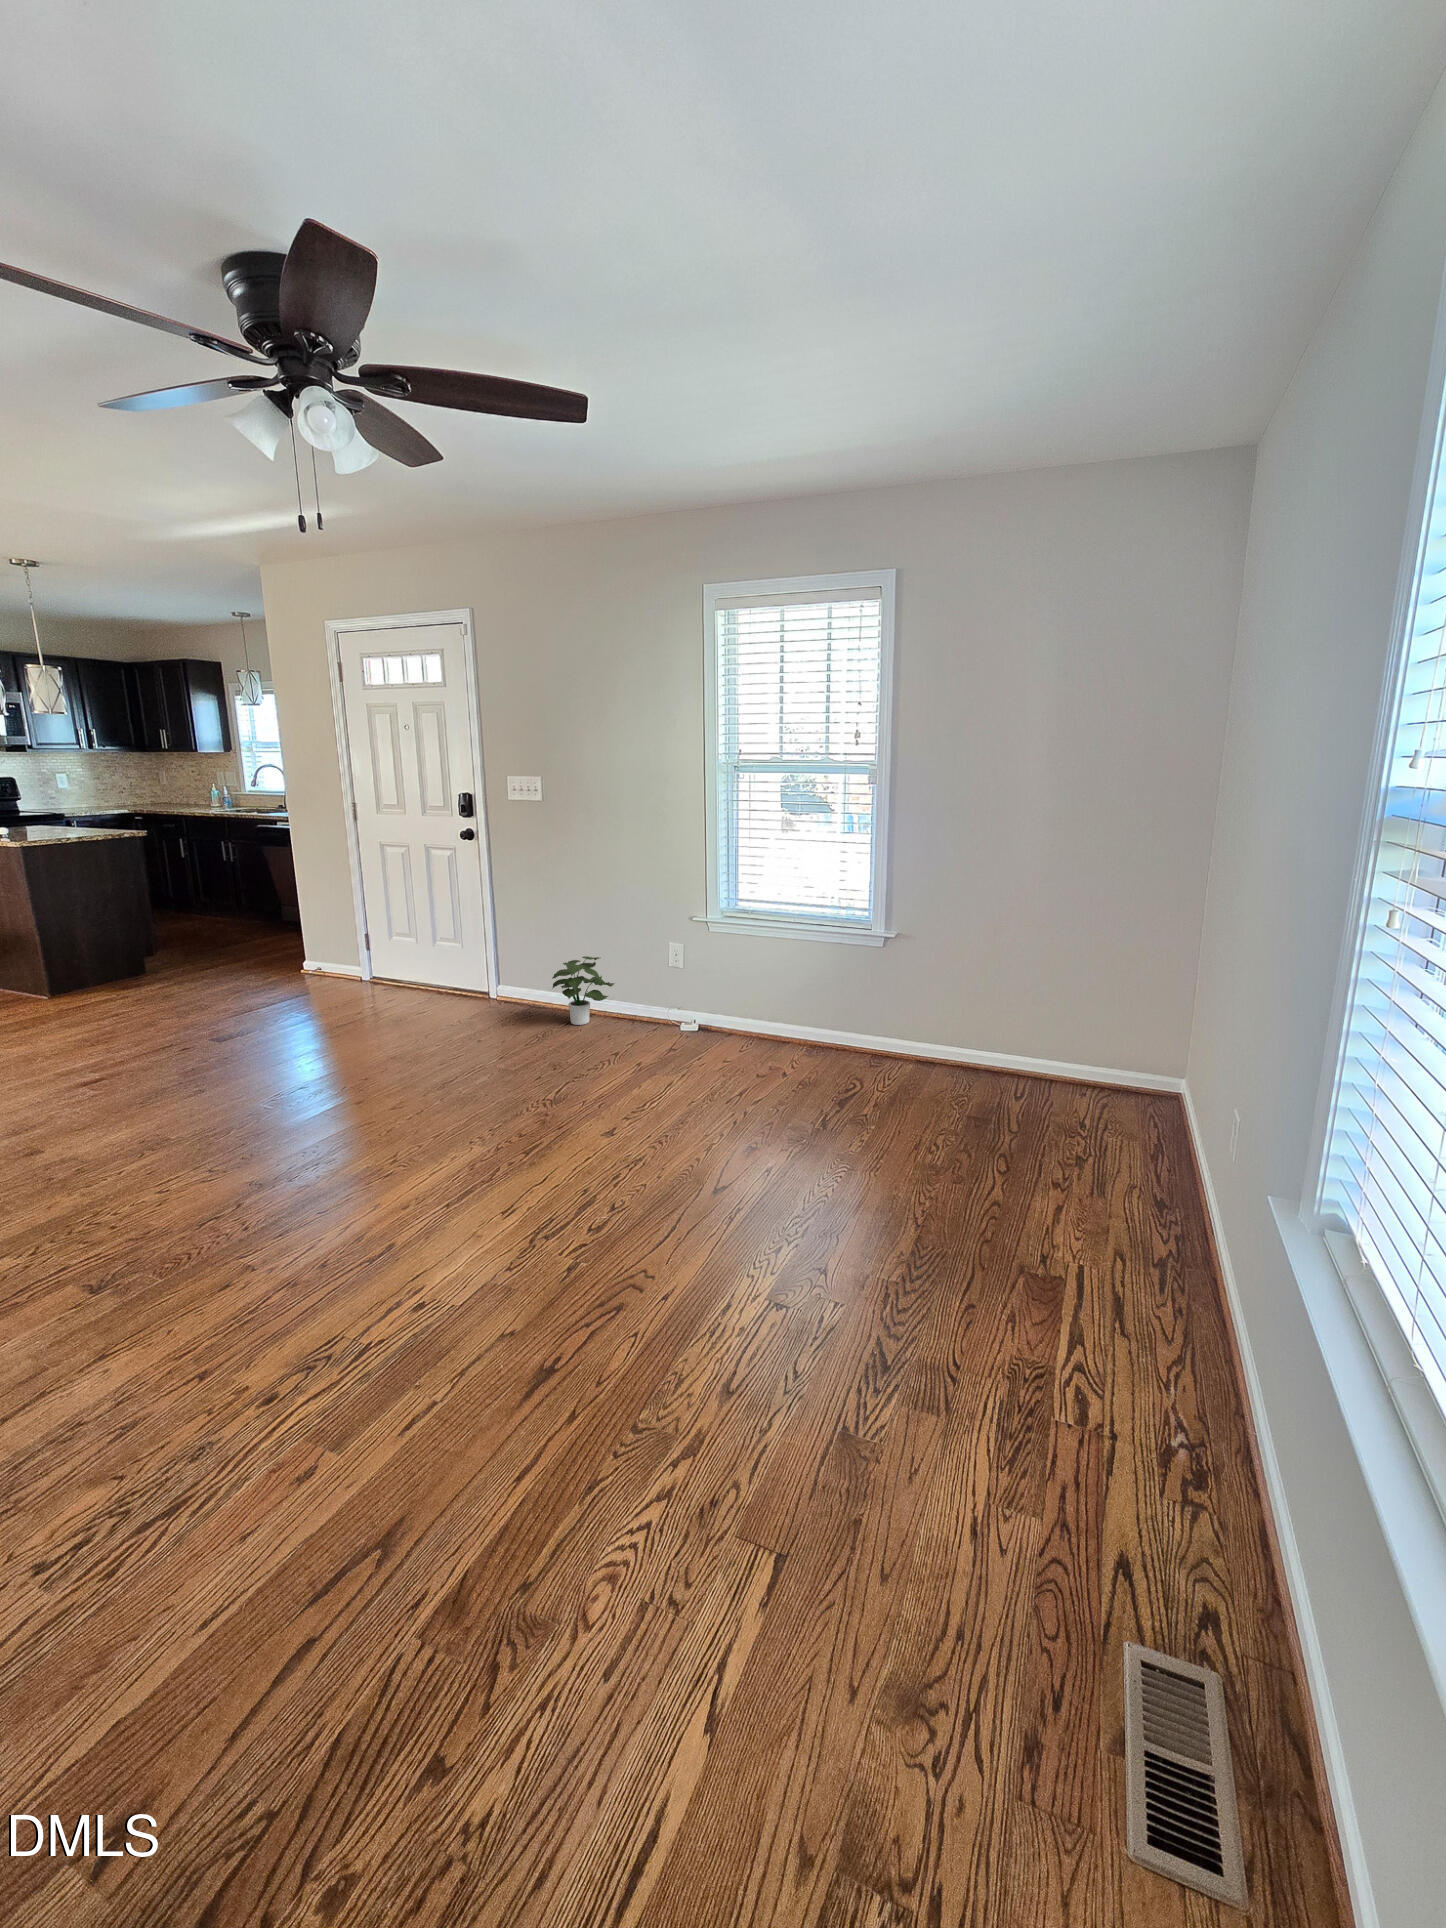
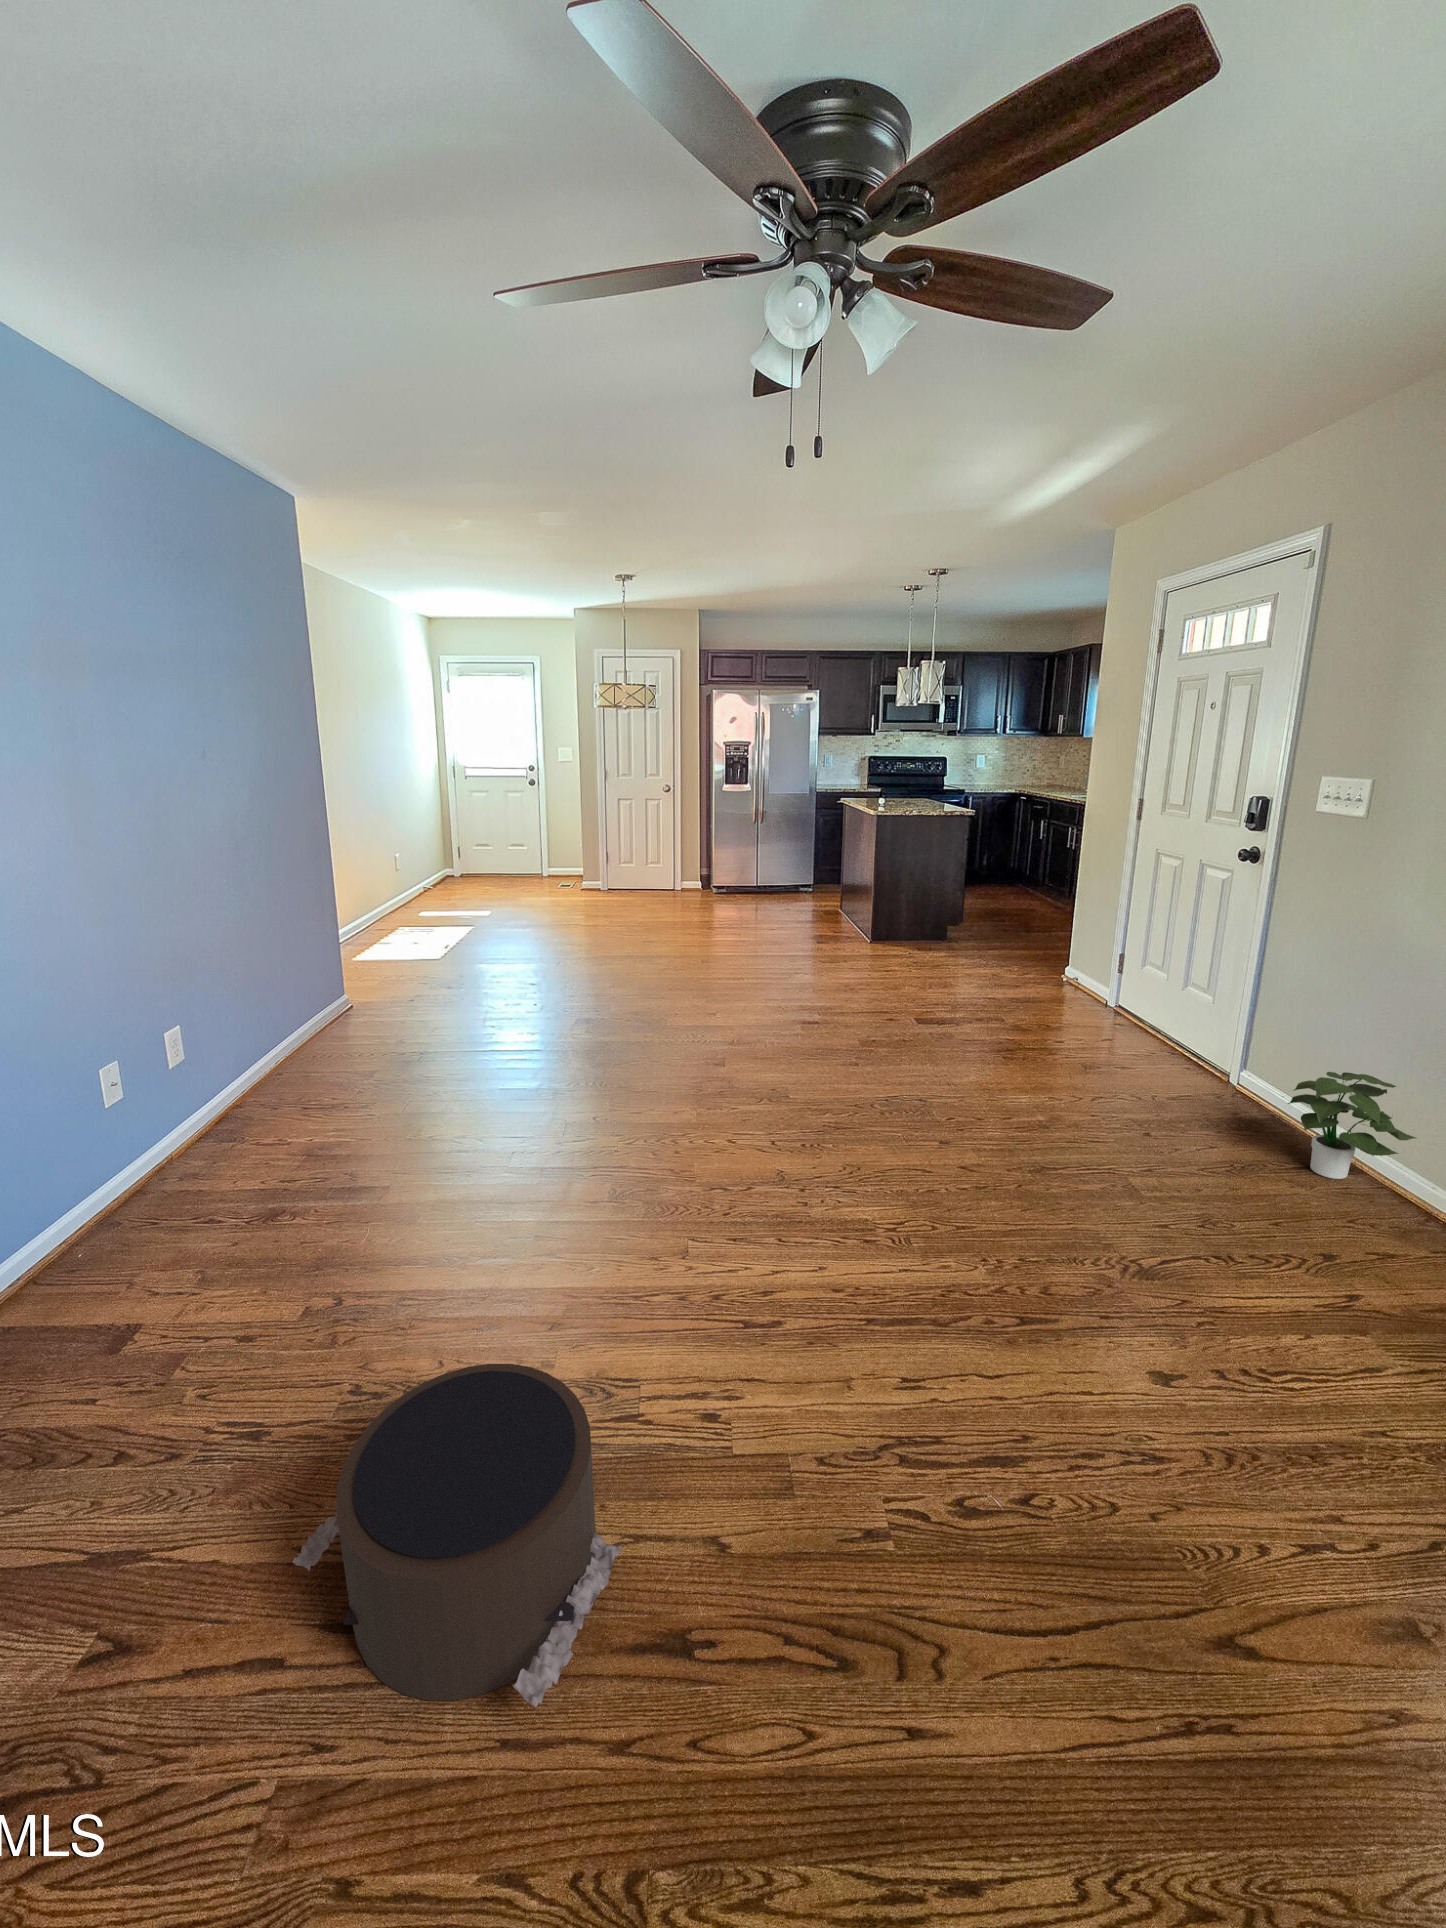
pouf: none [220,1306,534,1596] -> present [292,1364,622,1707]

